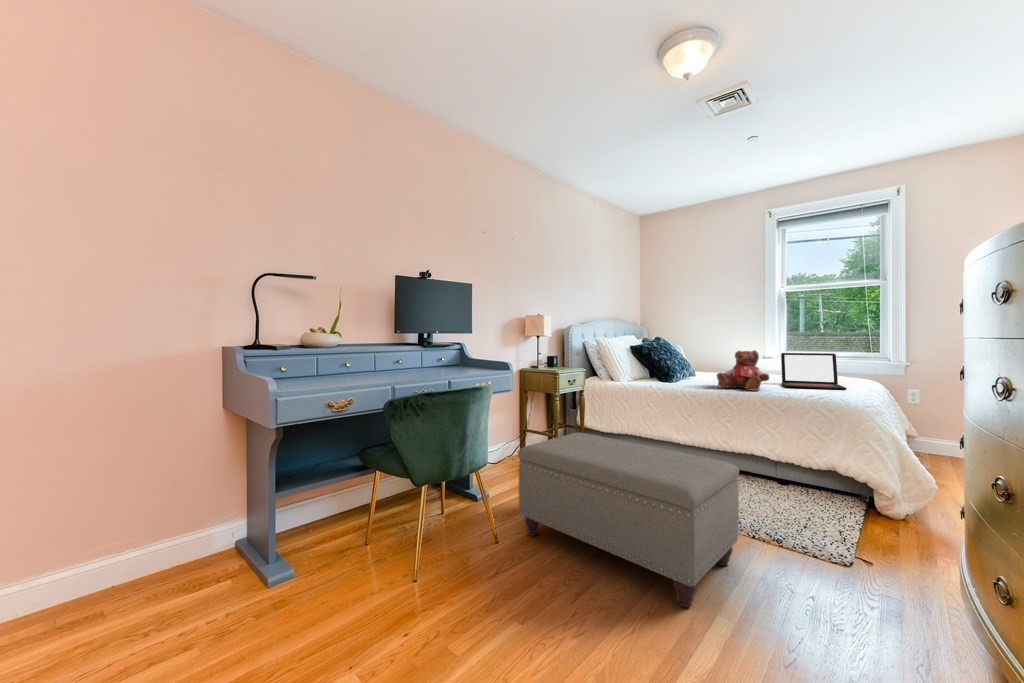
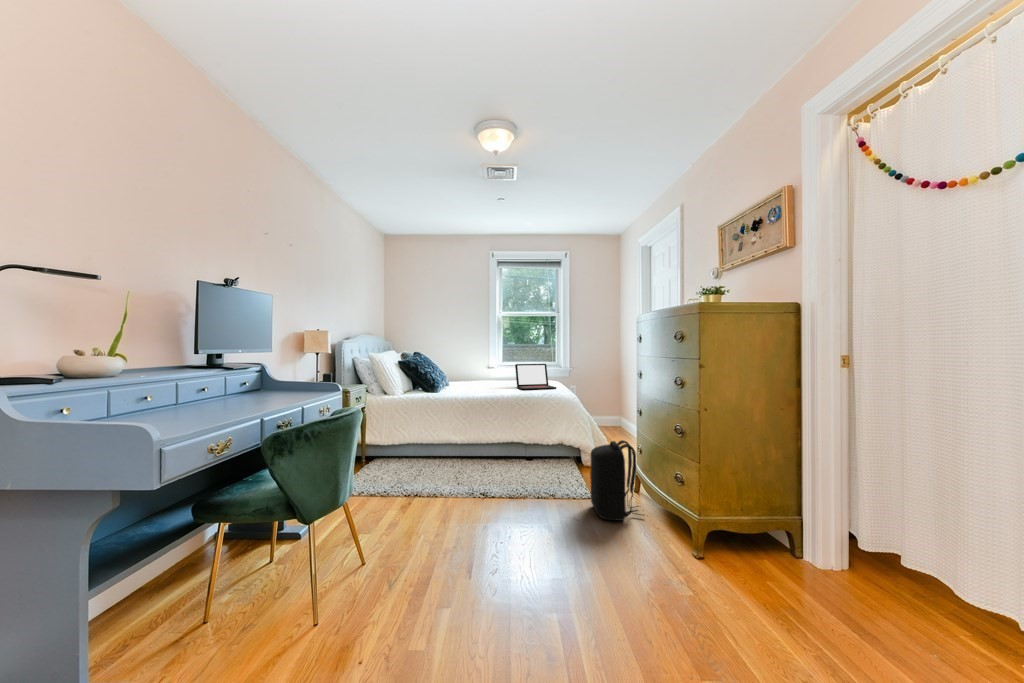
teddy bear: present [717,350,769,391] -> none [479,363,516,394]
ottoman: present [518,433,739,607] -> none [375,444,545,551]
backpack: none [829,482,945,634] -> present [590,440,643,521]

